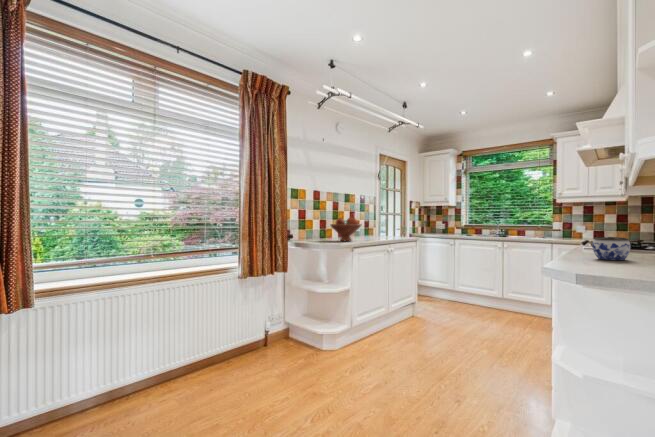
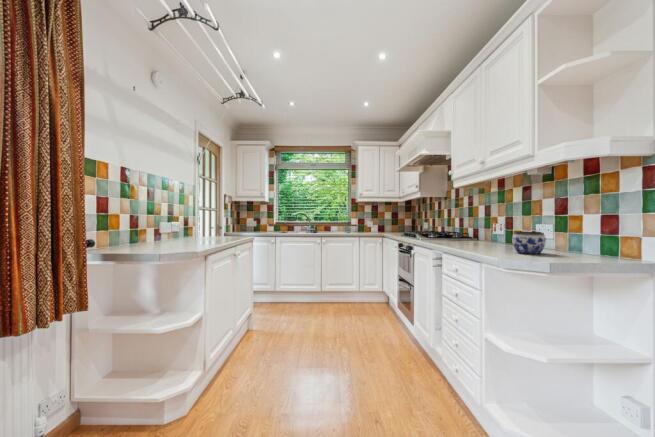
fruit bowl: present [331,218,361,241] -> none [157,212,208,246]

